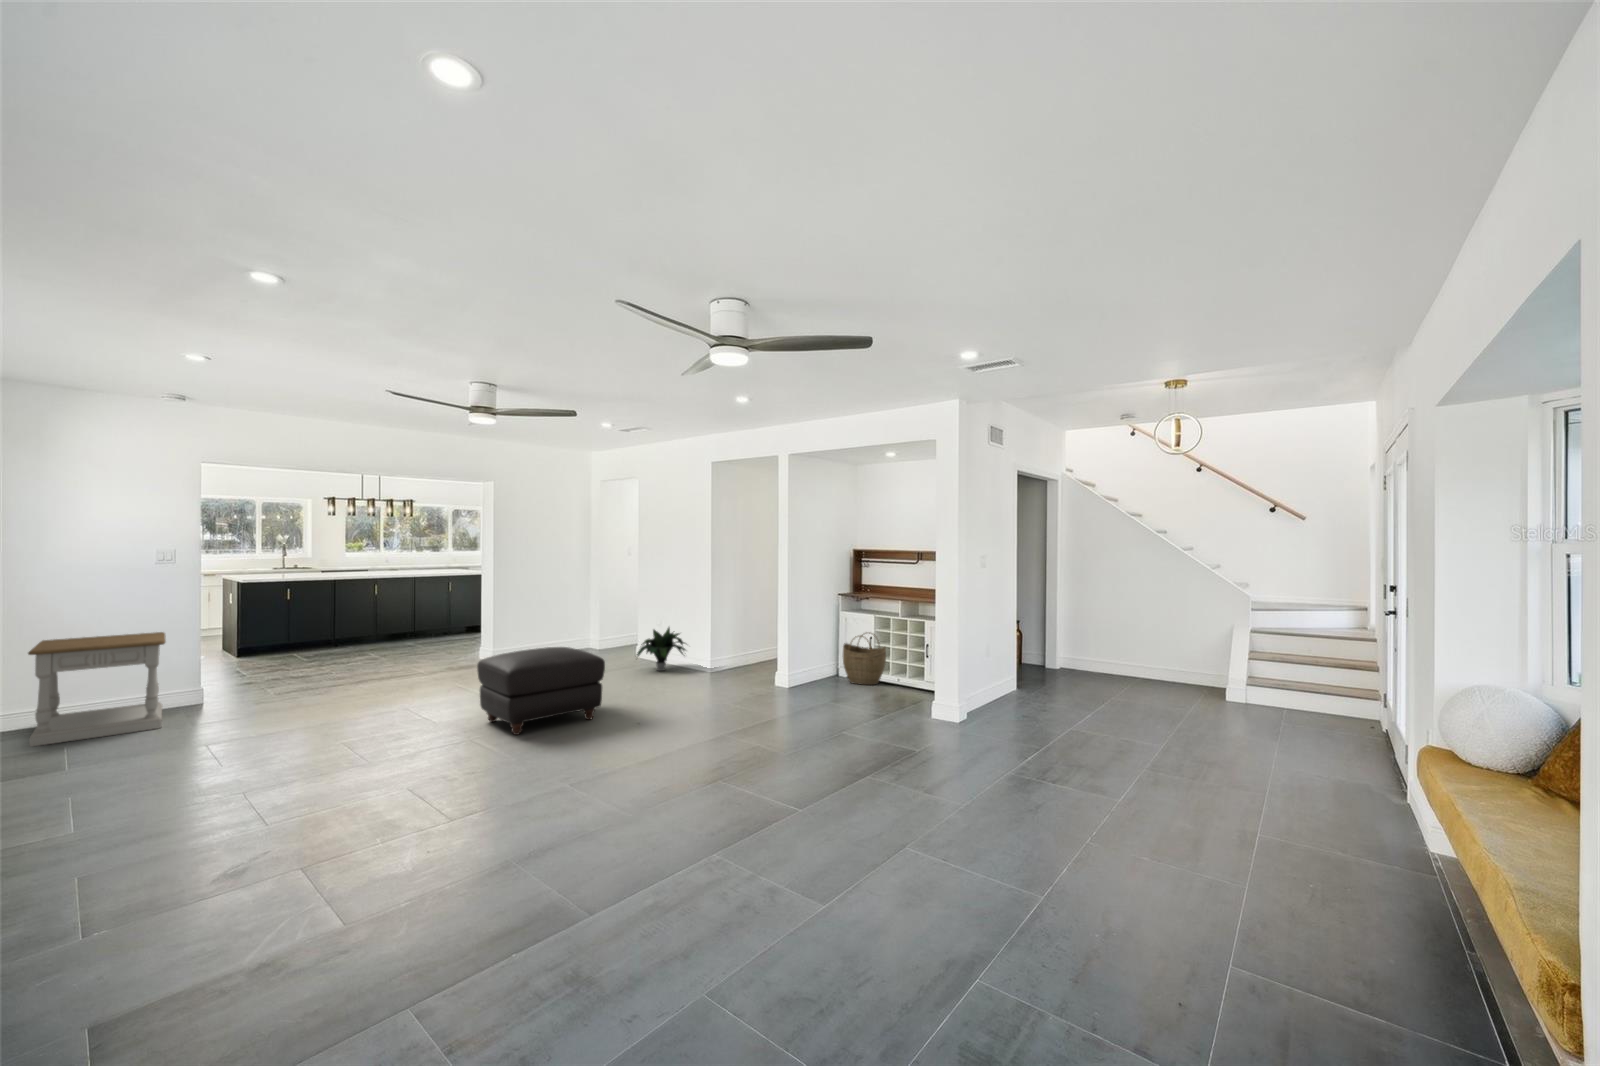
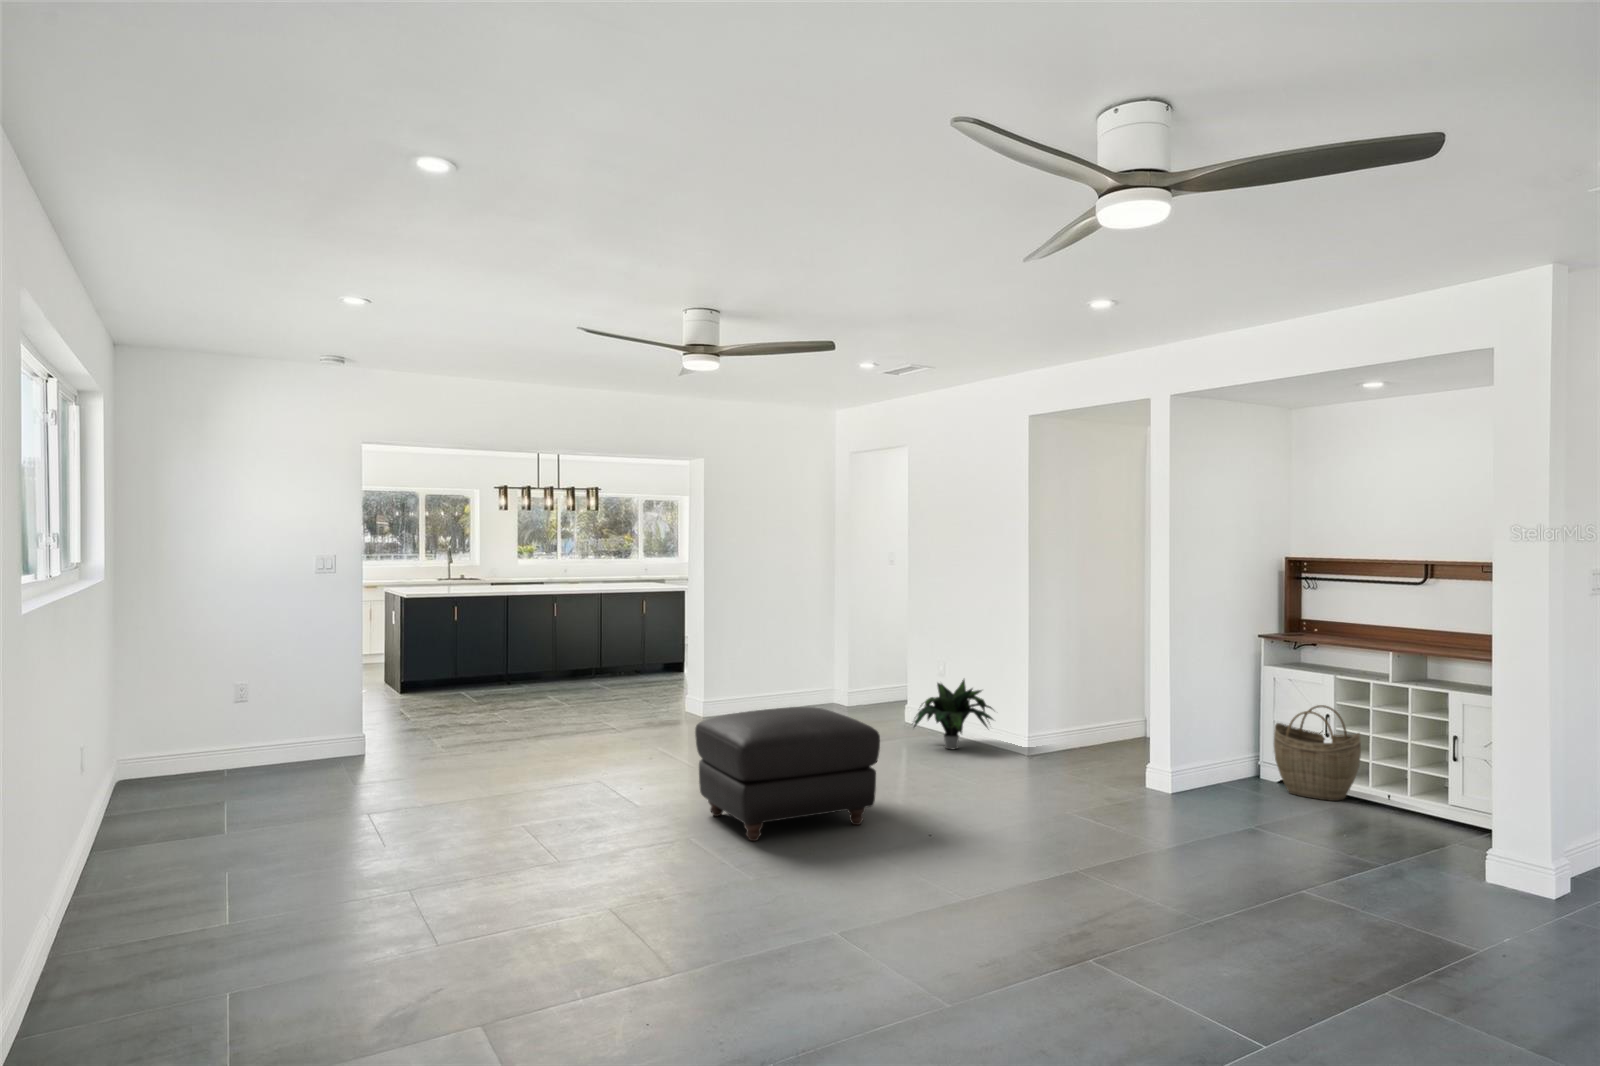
side table: present [28,632,166,746] -> none [187,662,324,801]

